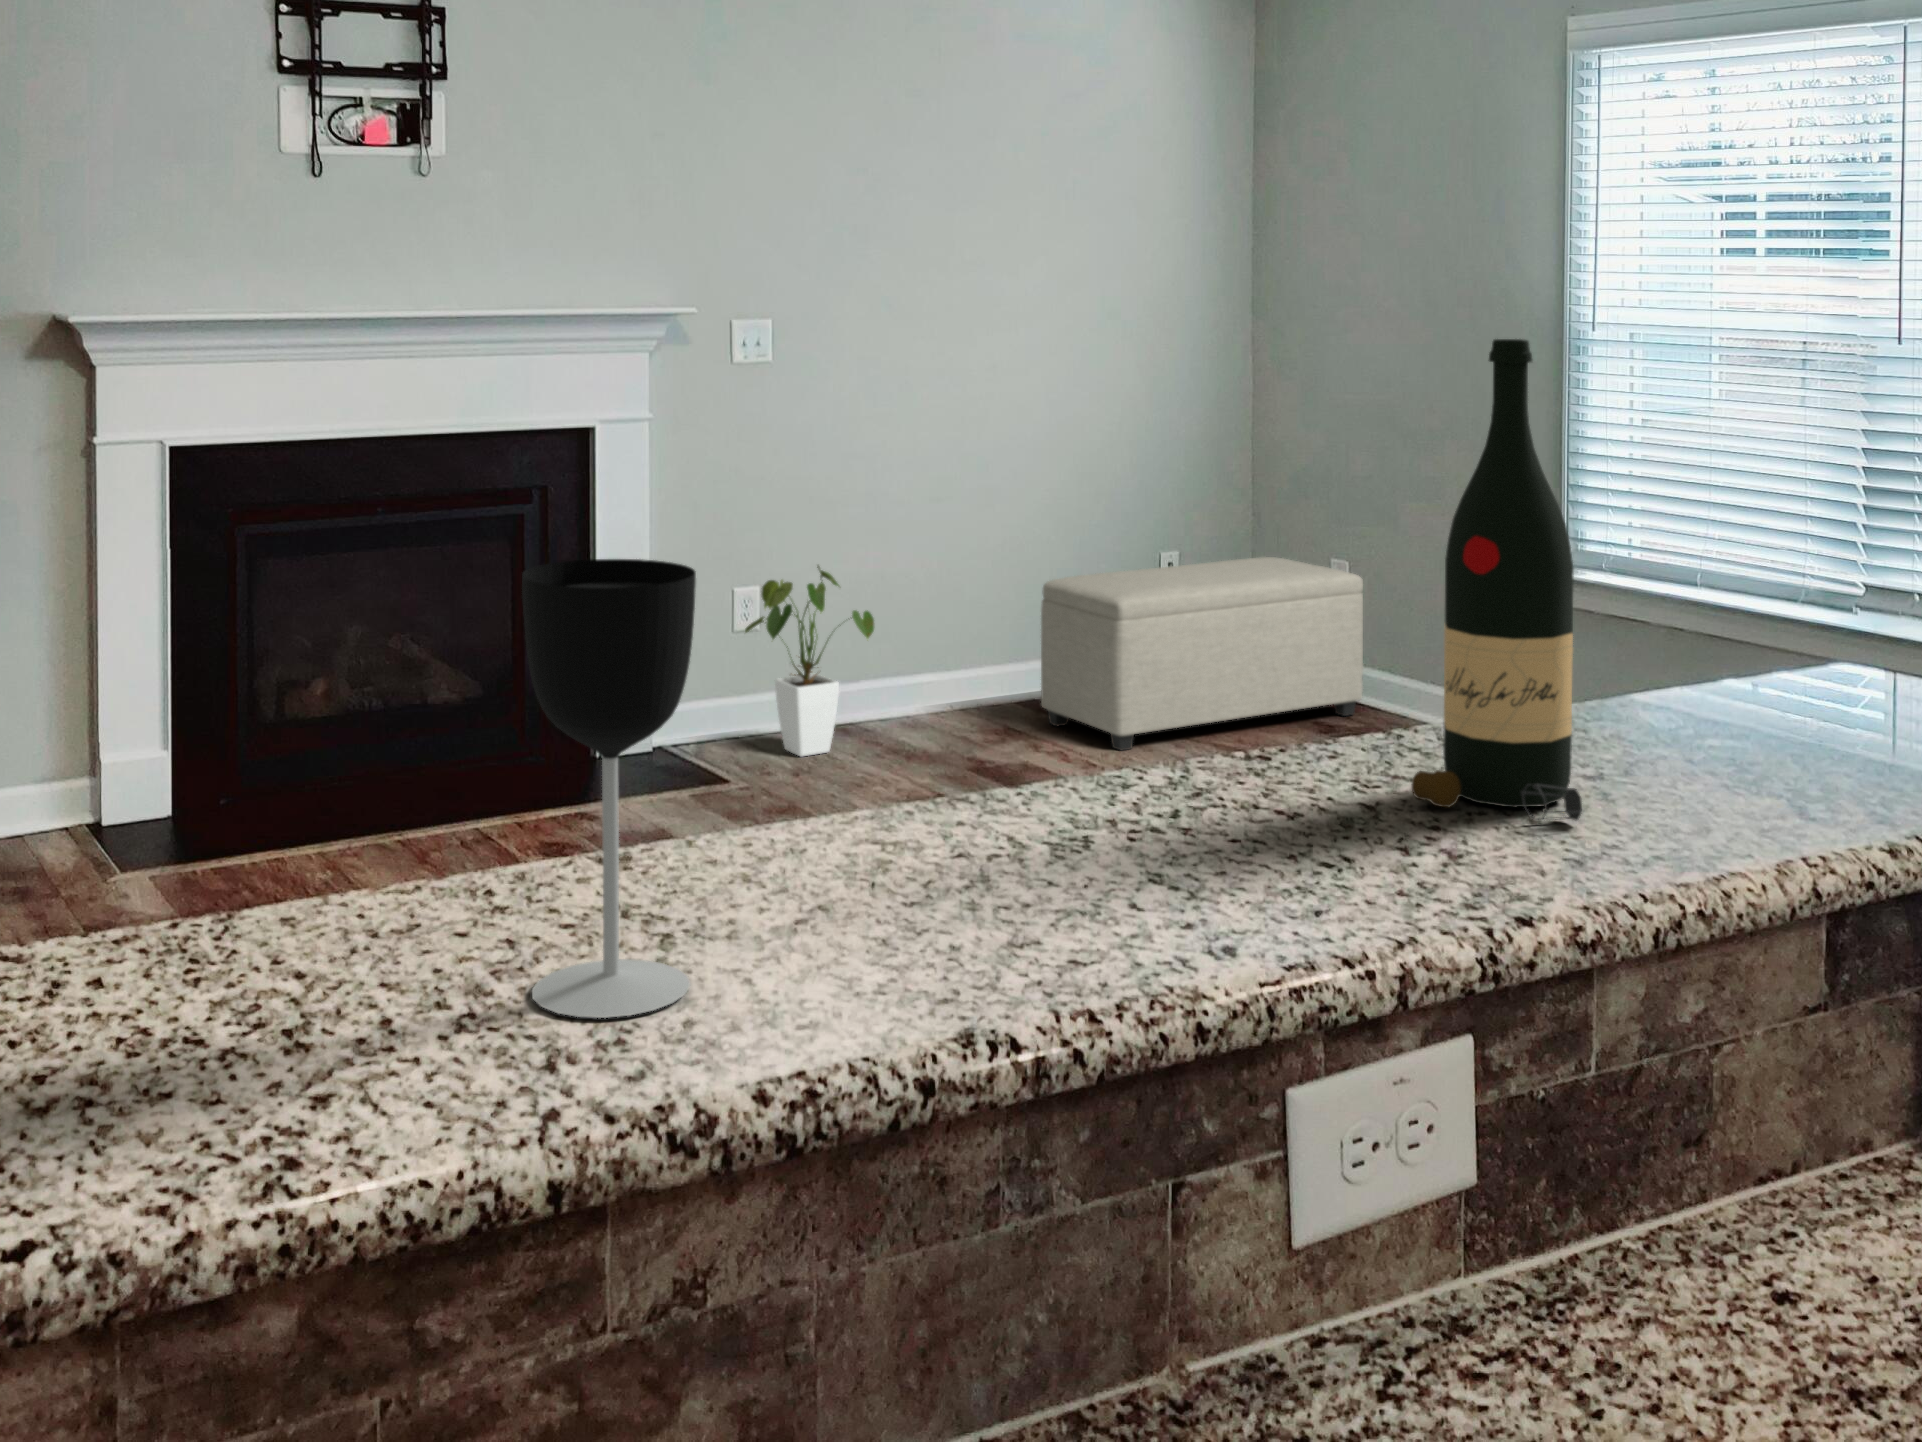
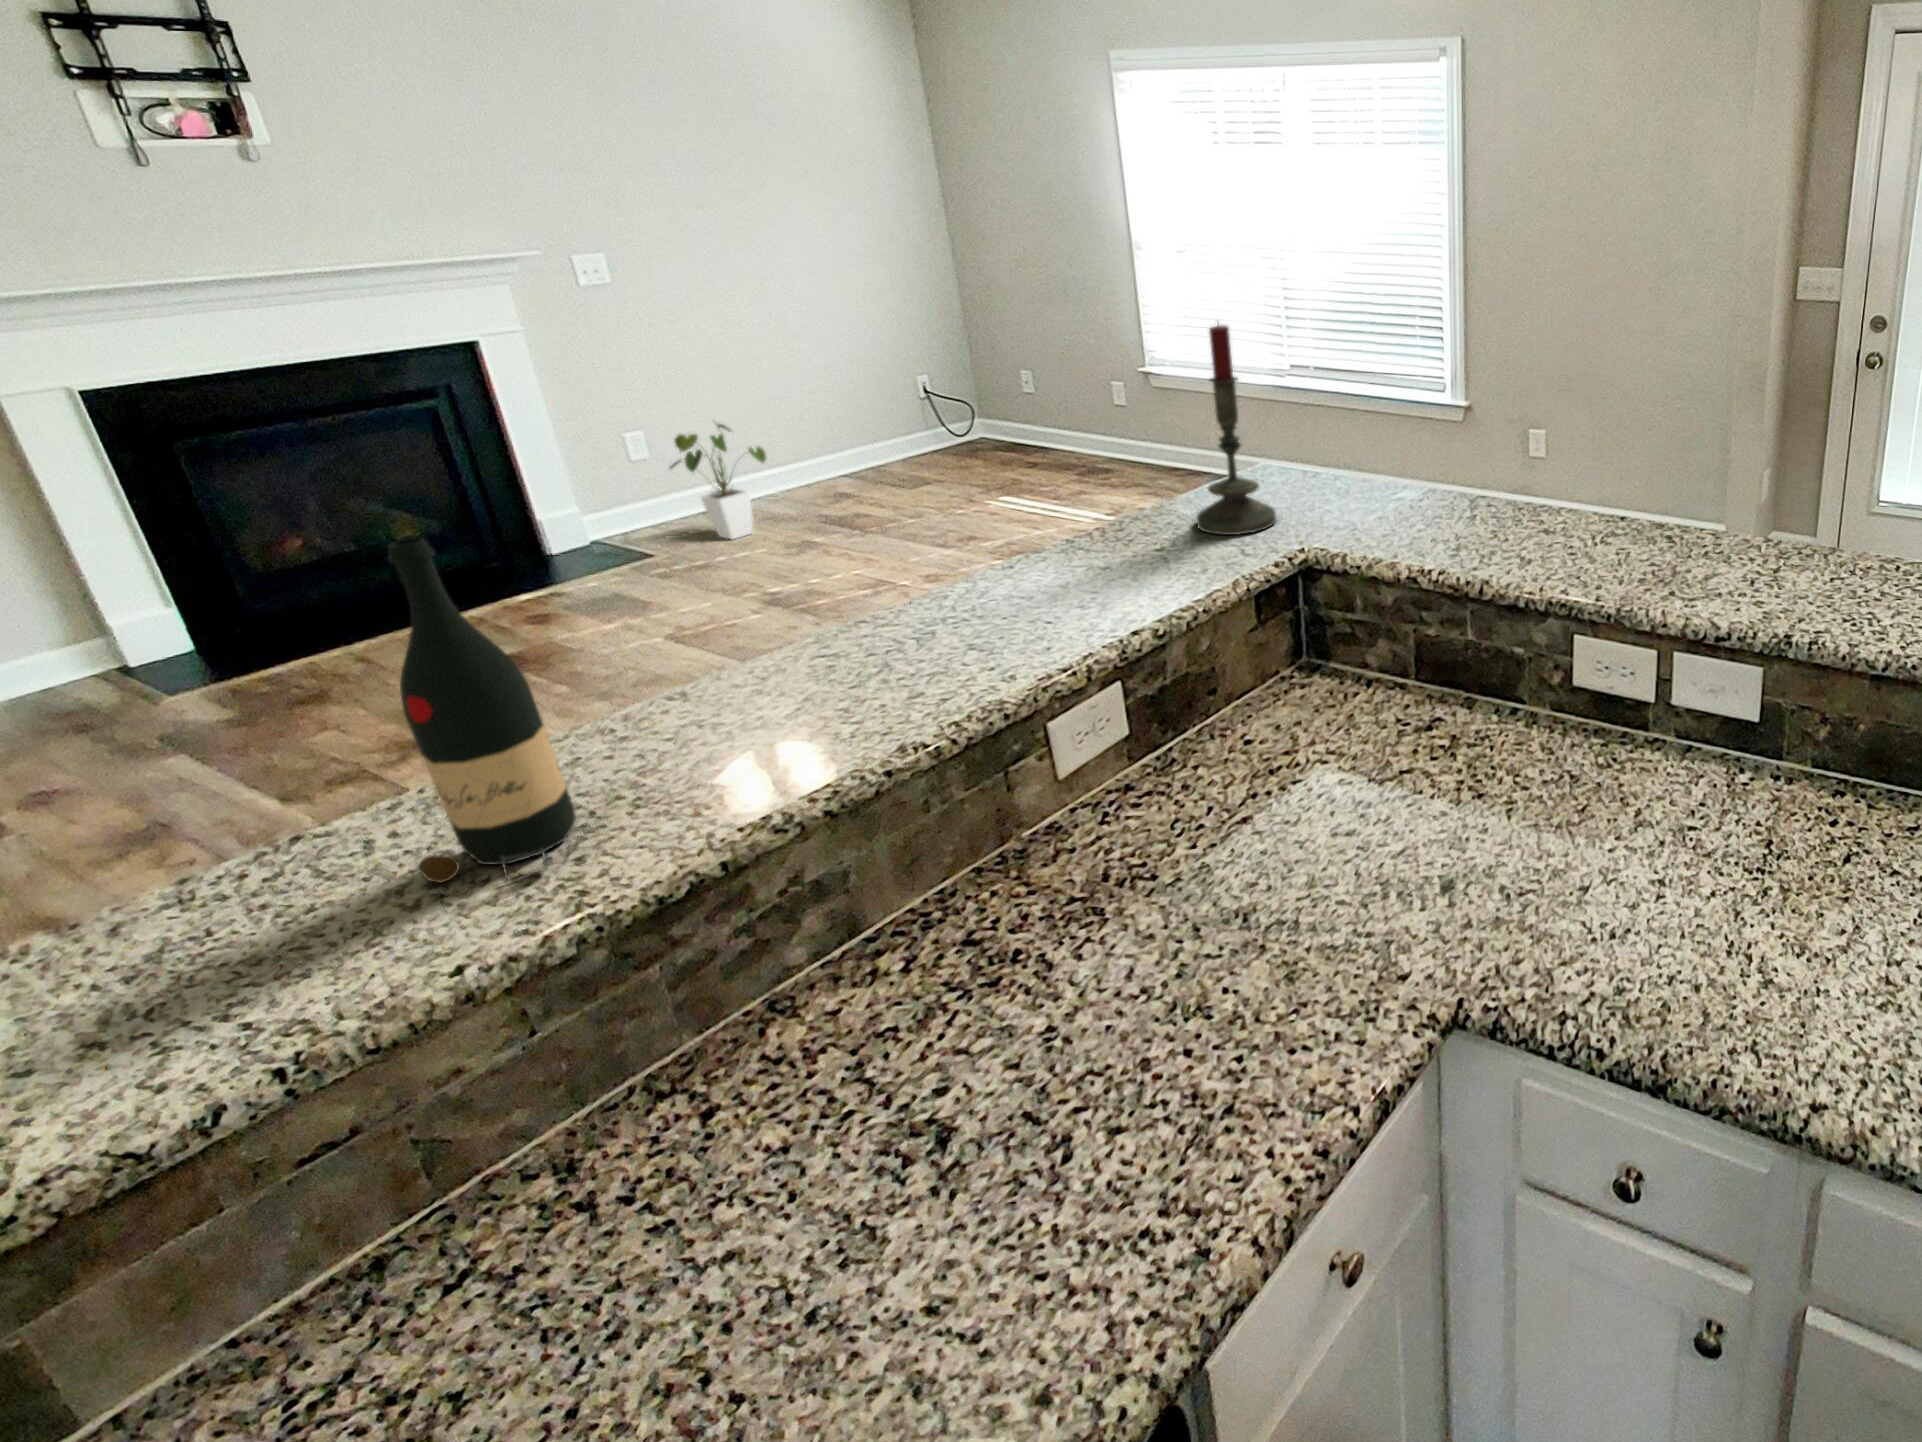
candle: none [1658,266,1861,769] -> present [1196,325,1276,535]
wine bottle: present [1411,339,1582,821] -> present [388,538,576,883]
ottoman: present [1041,557,1363,751] -> none [877,380,1083,503]
wine glass: present [522,559,696,1018] -> none [609,578,758,789]

